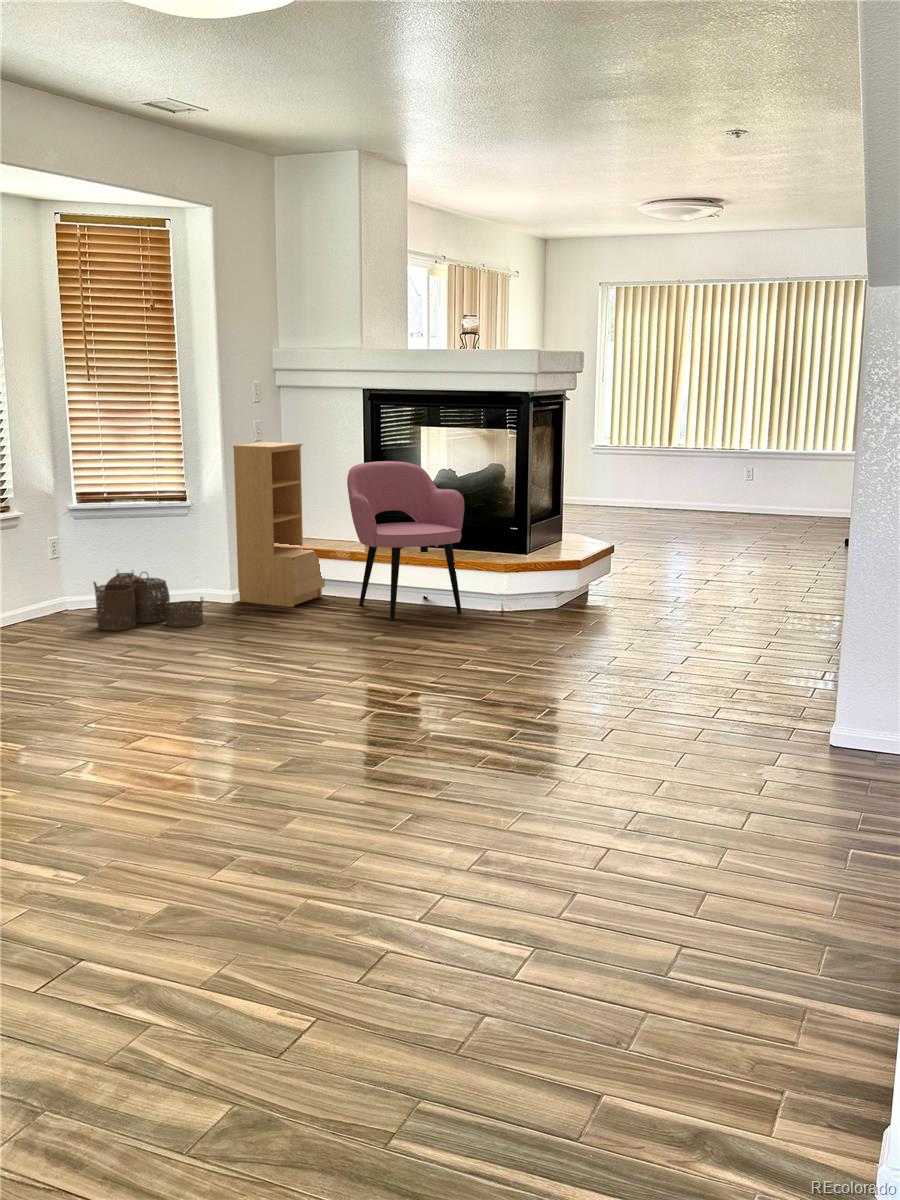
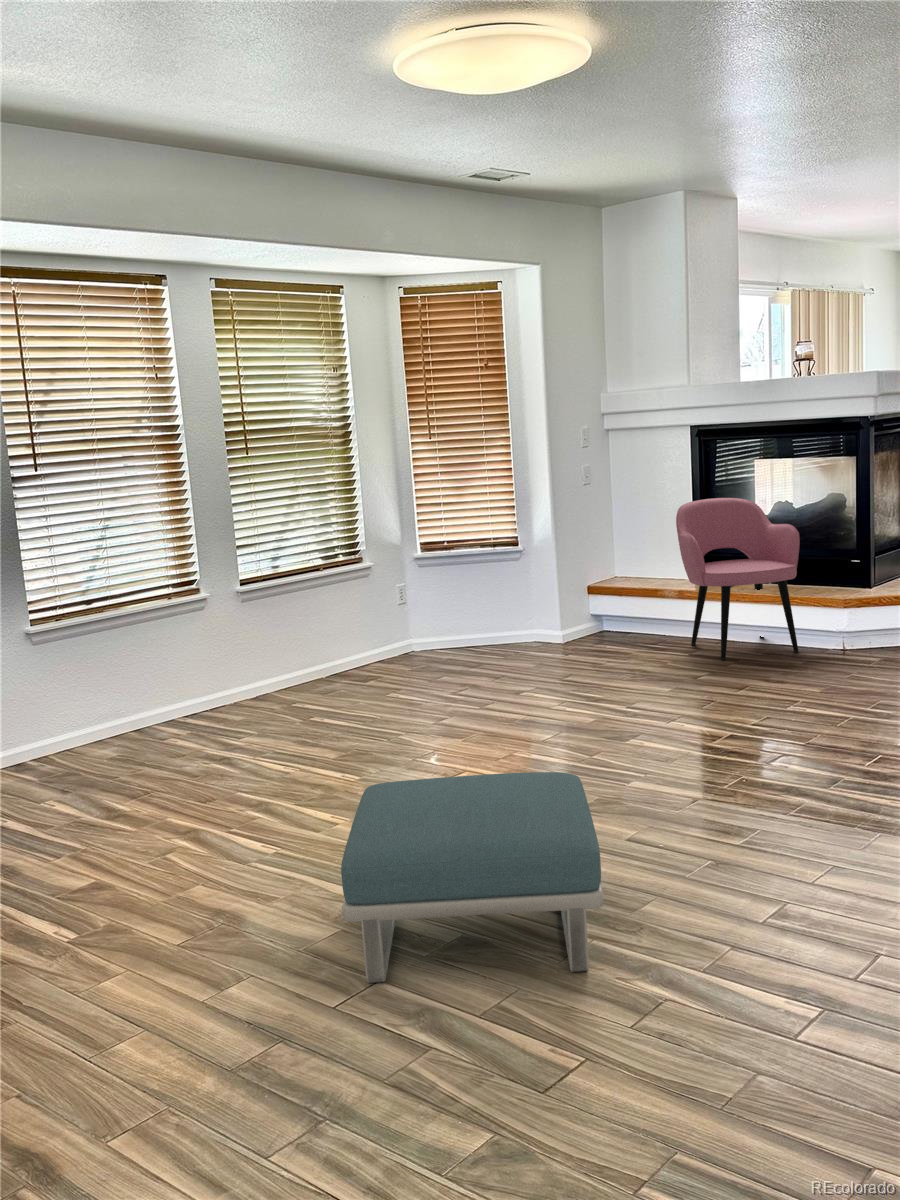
bookshelf: present [233,442,325,607] -> none [563,485,657,648]
woven basket: present [93,572,203,631] -> none [432,614,535,672]
footstool: none [41,732,323,962] -> present [341,772,603,983]

